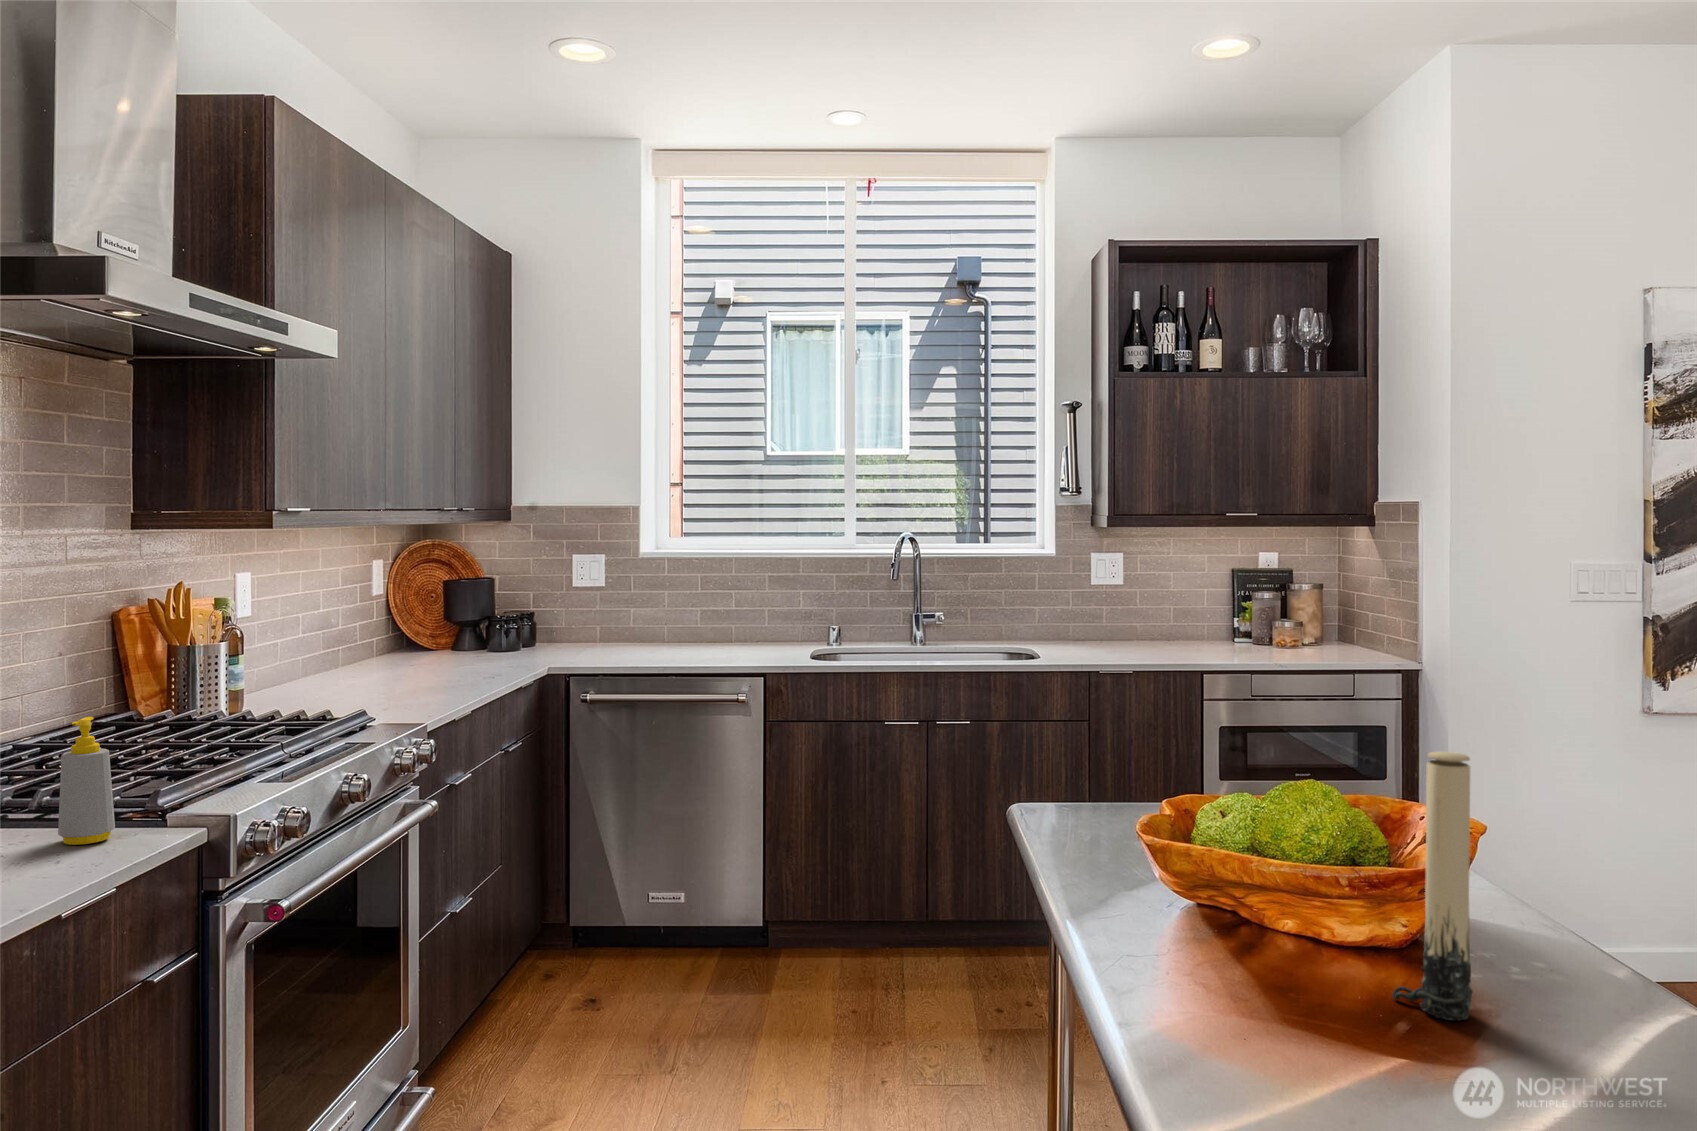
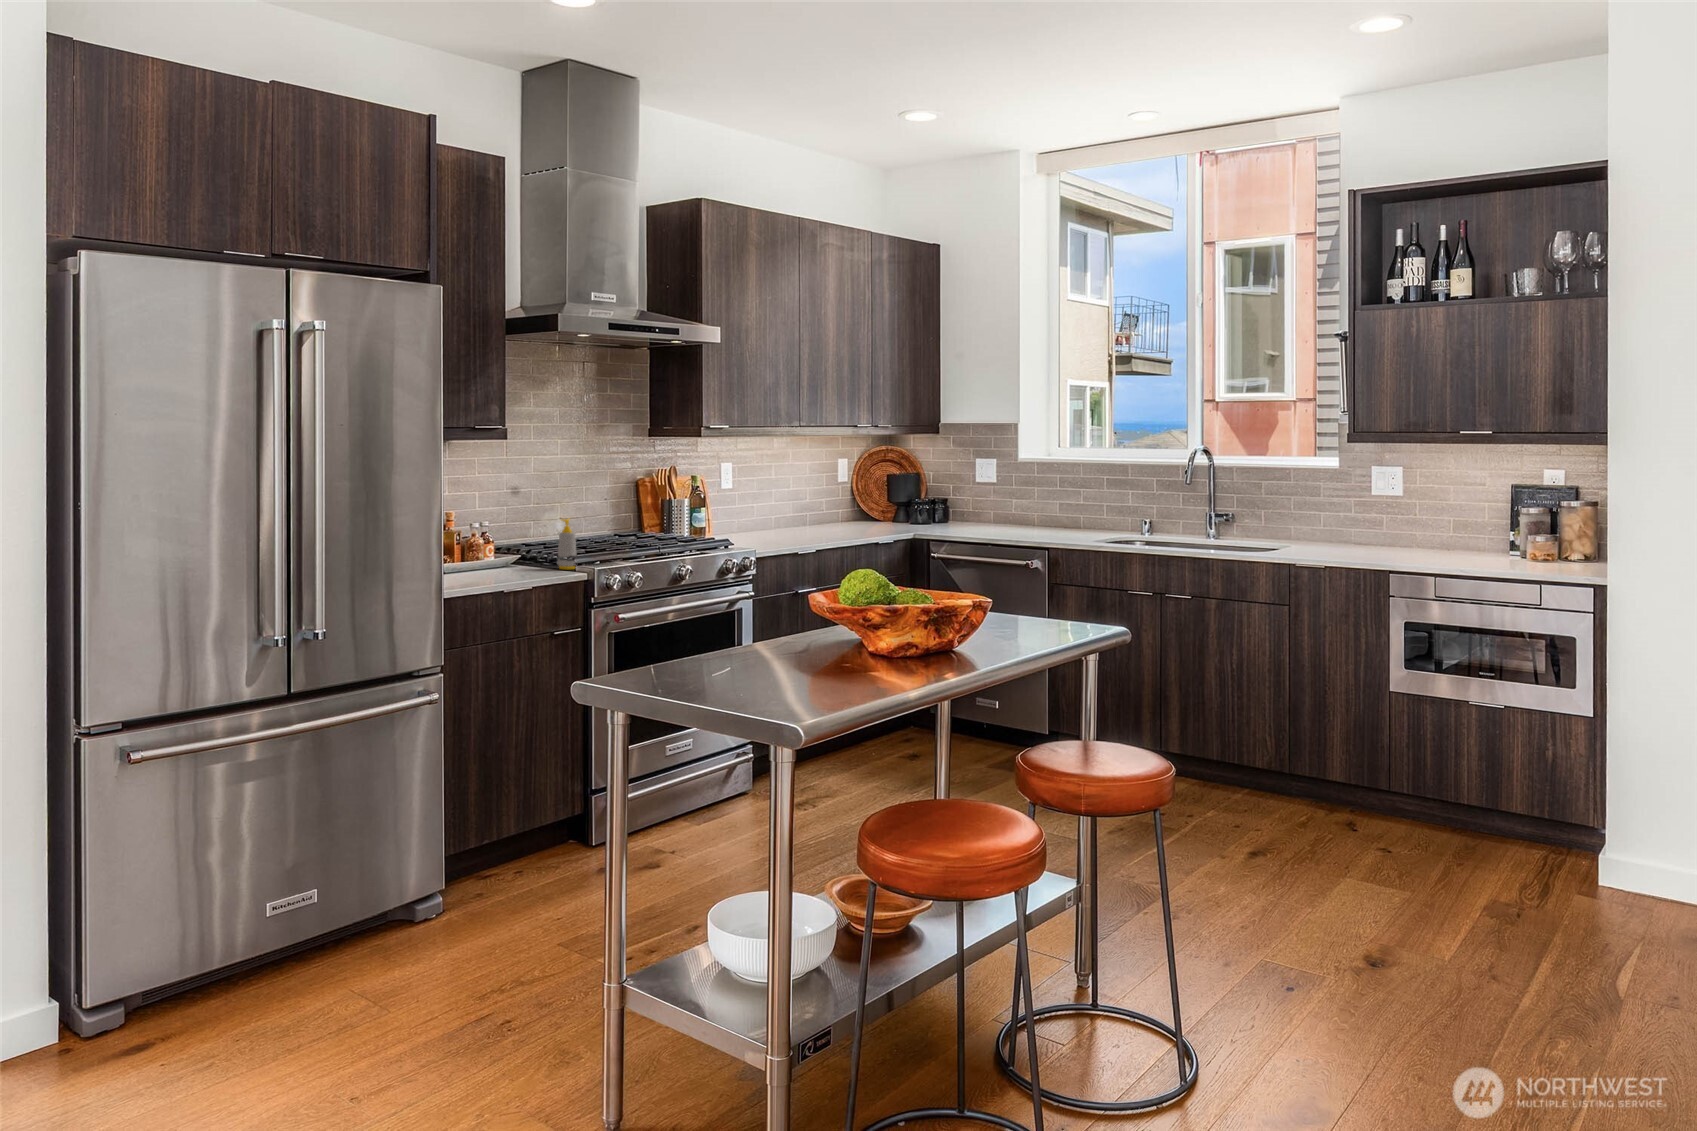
candle: present [1392,751,1473,1021] -> none [808,540,829,642]

